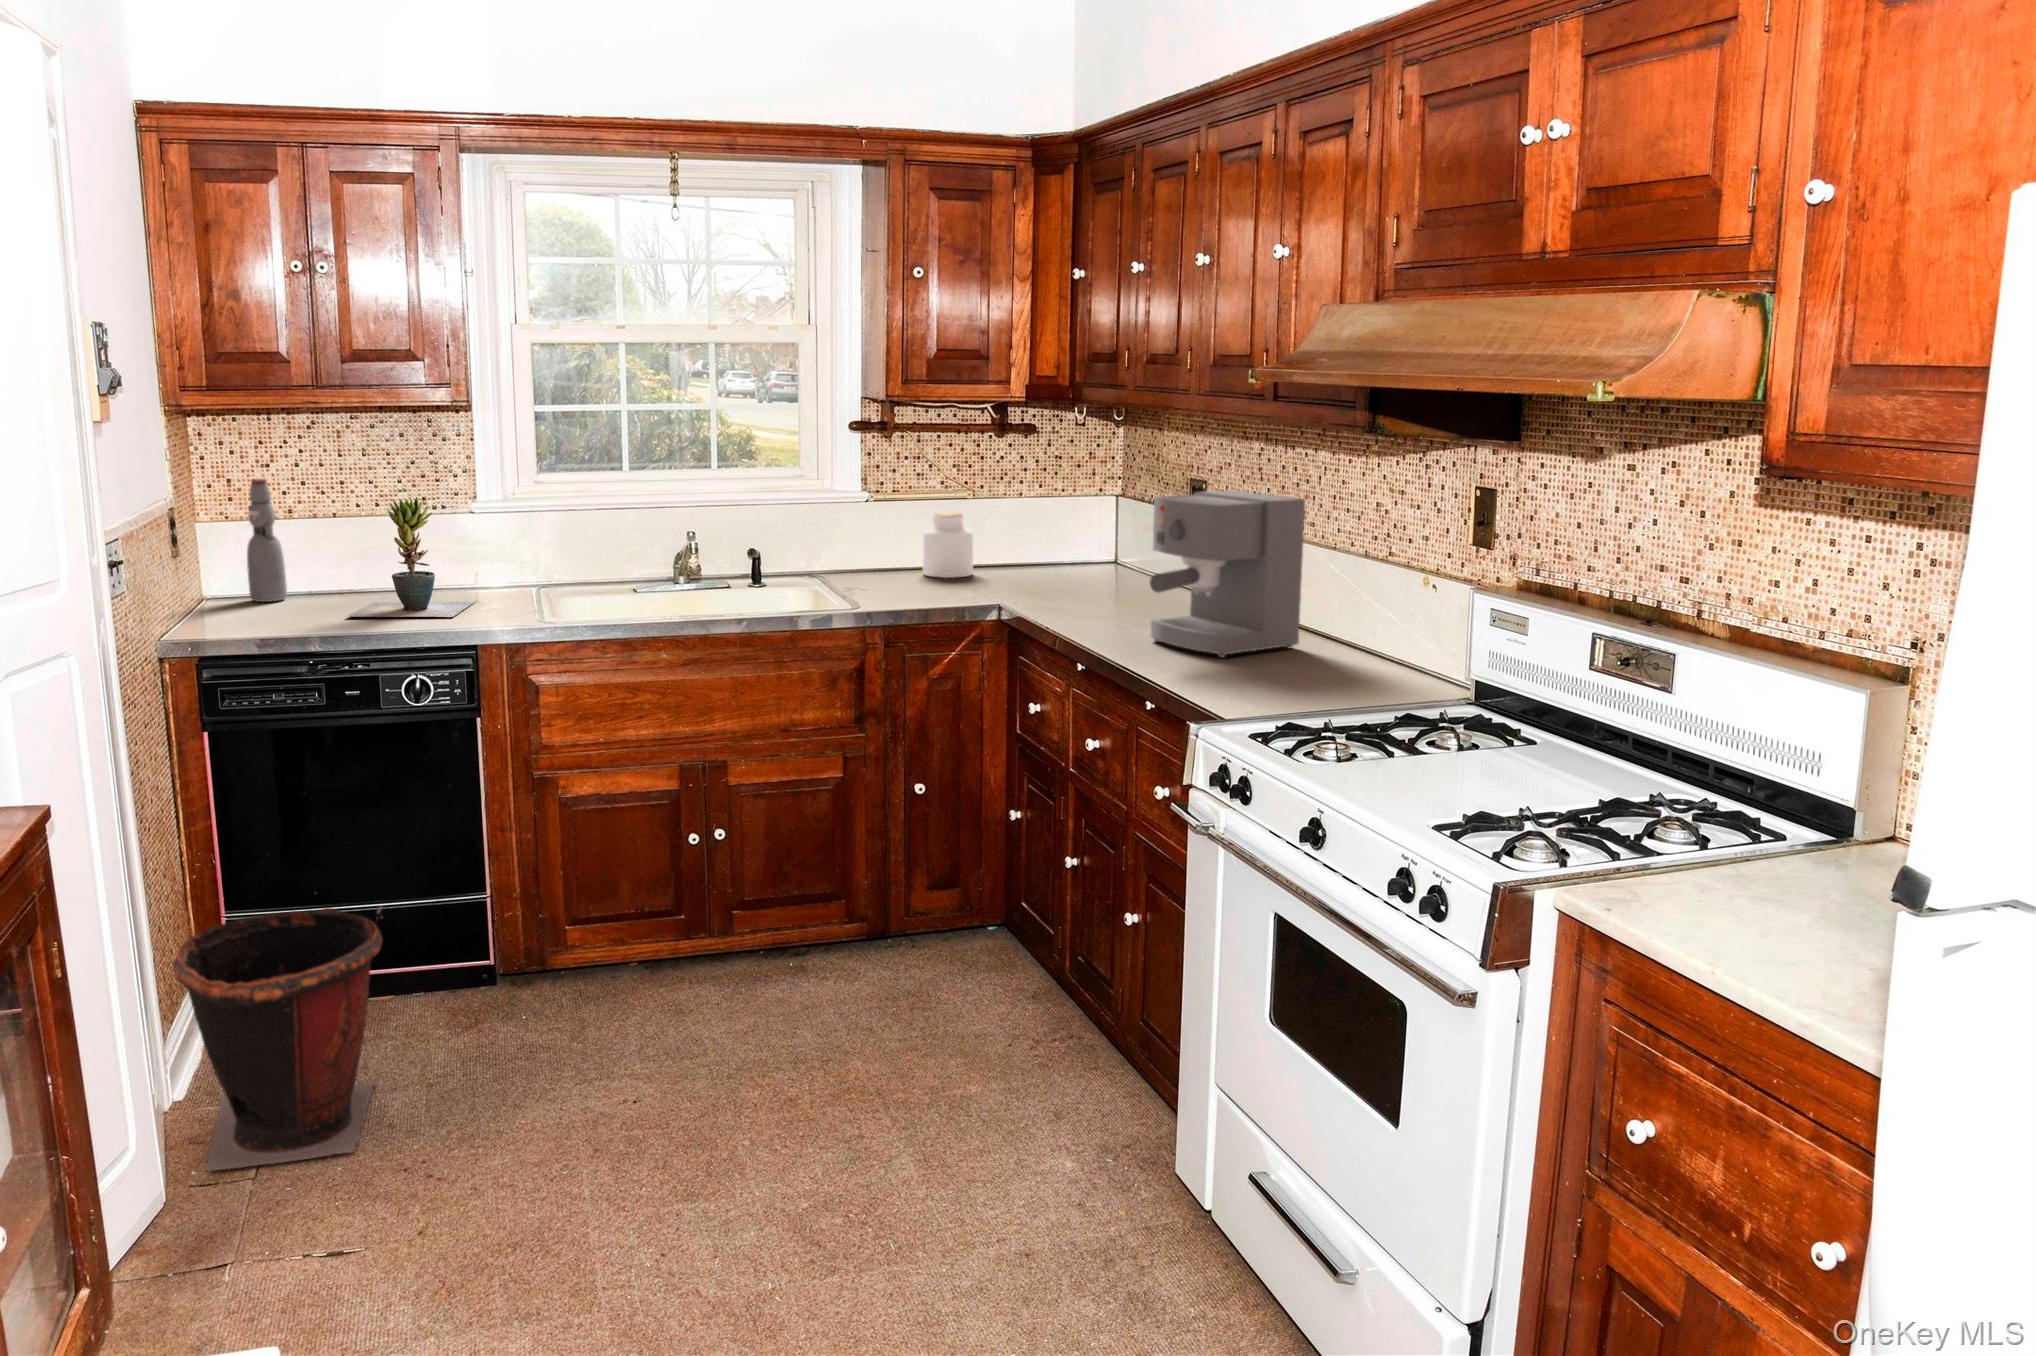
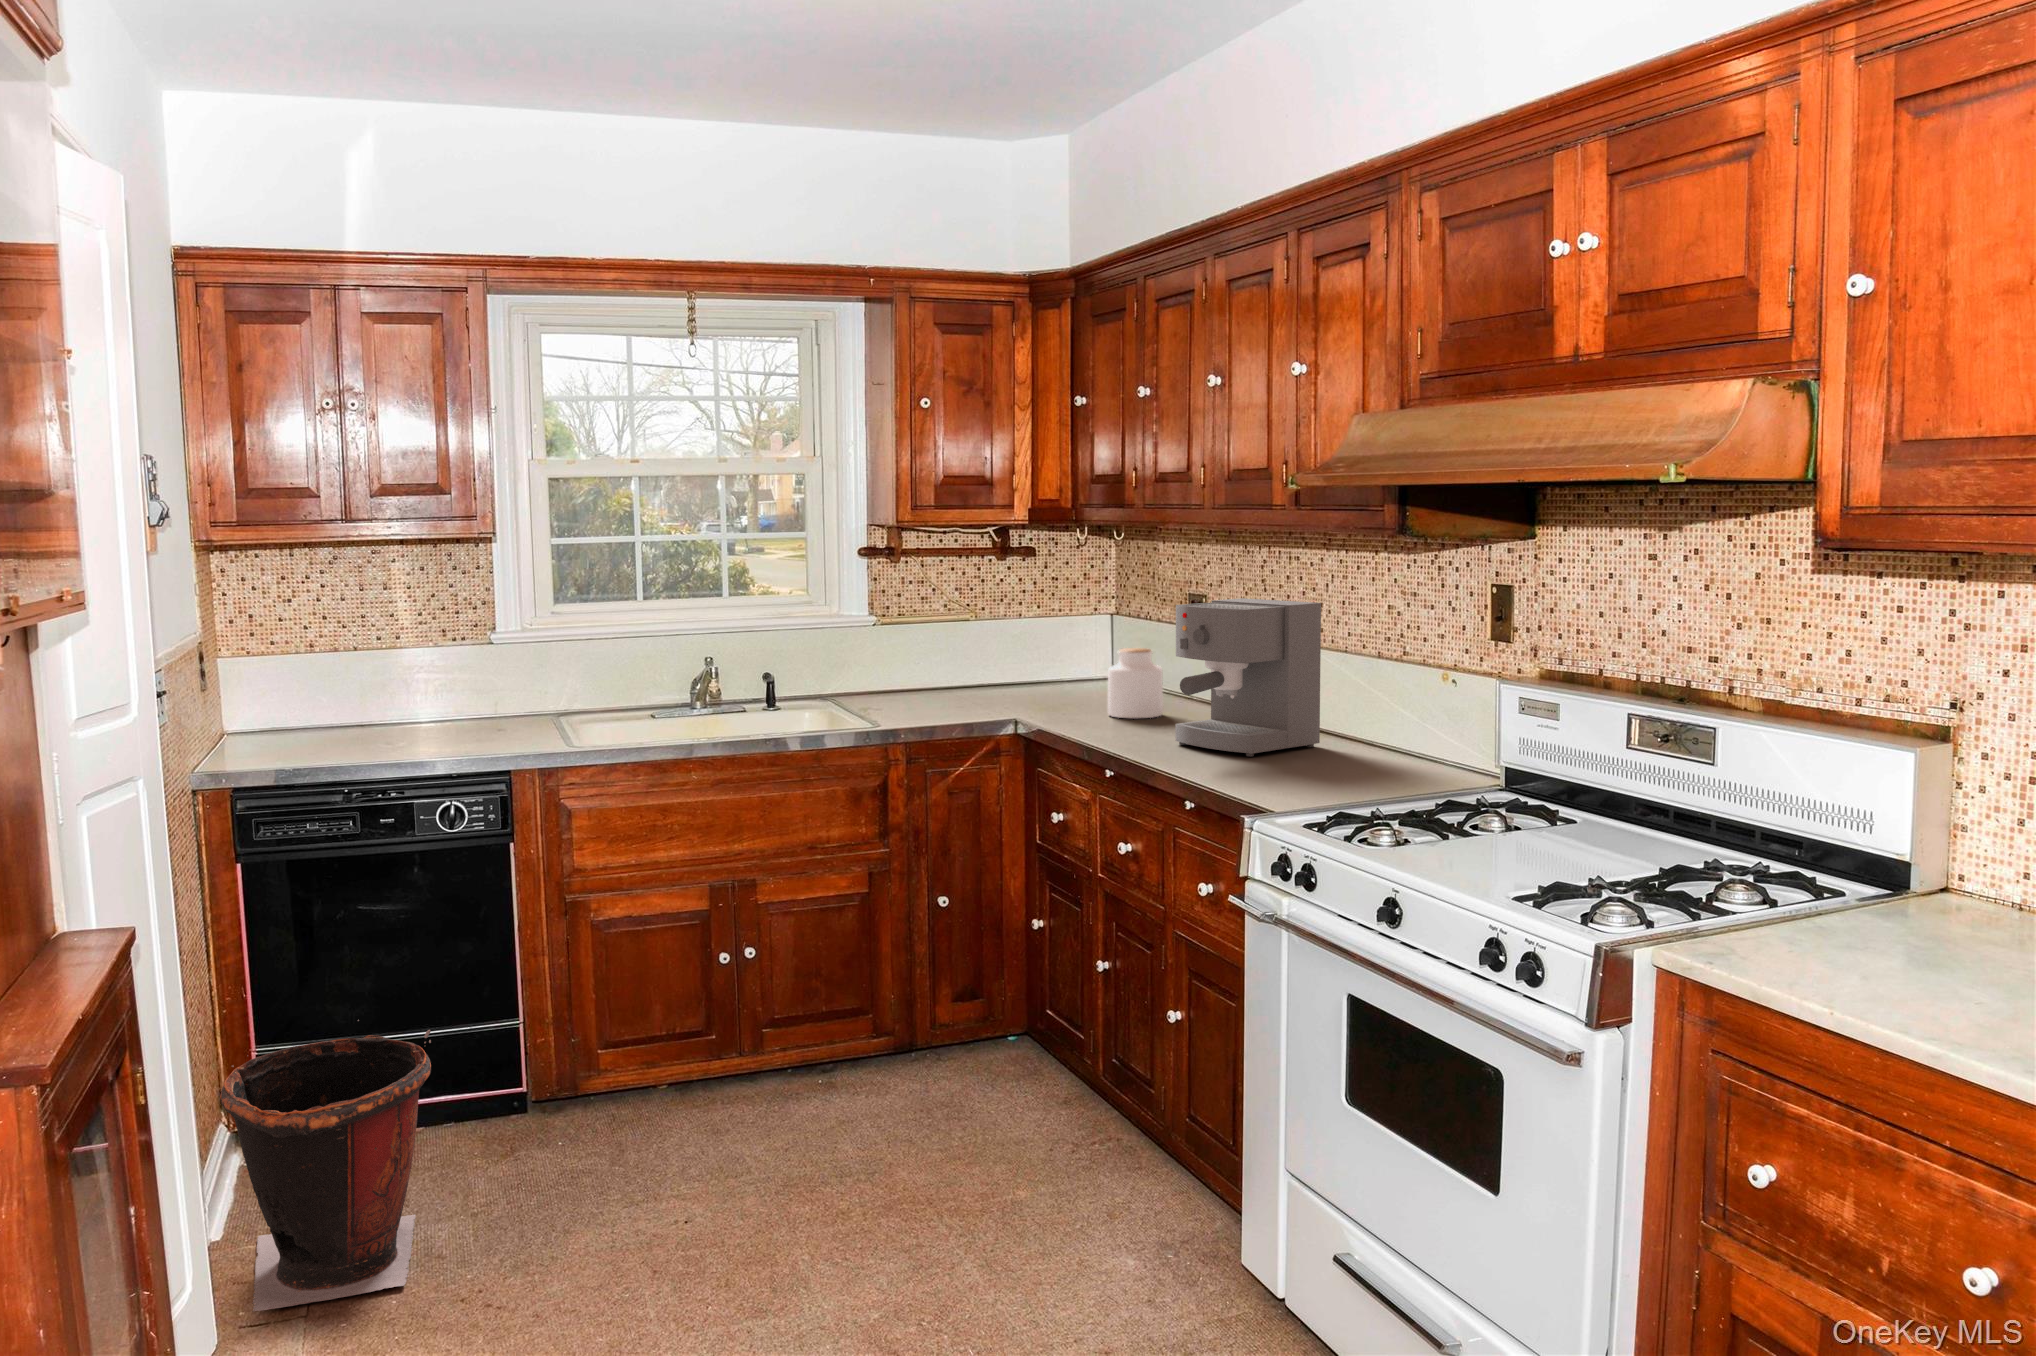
bottle: present [247,478,287,602] -> none [270,613,309,735]
potted plant: present [346,497,475,617] -> none [375,626,500,745]
jar: present [923,513,973,578] -> present [1108,648,1163,718]

